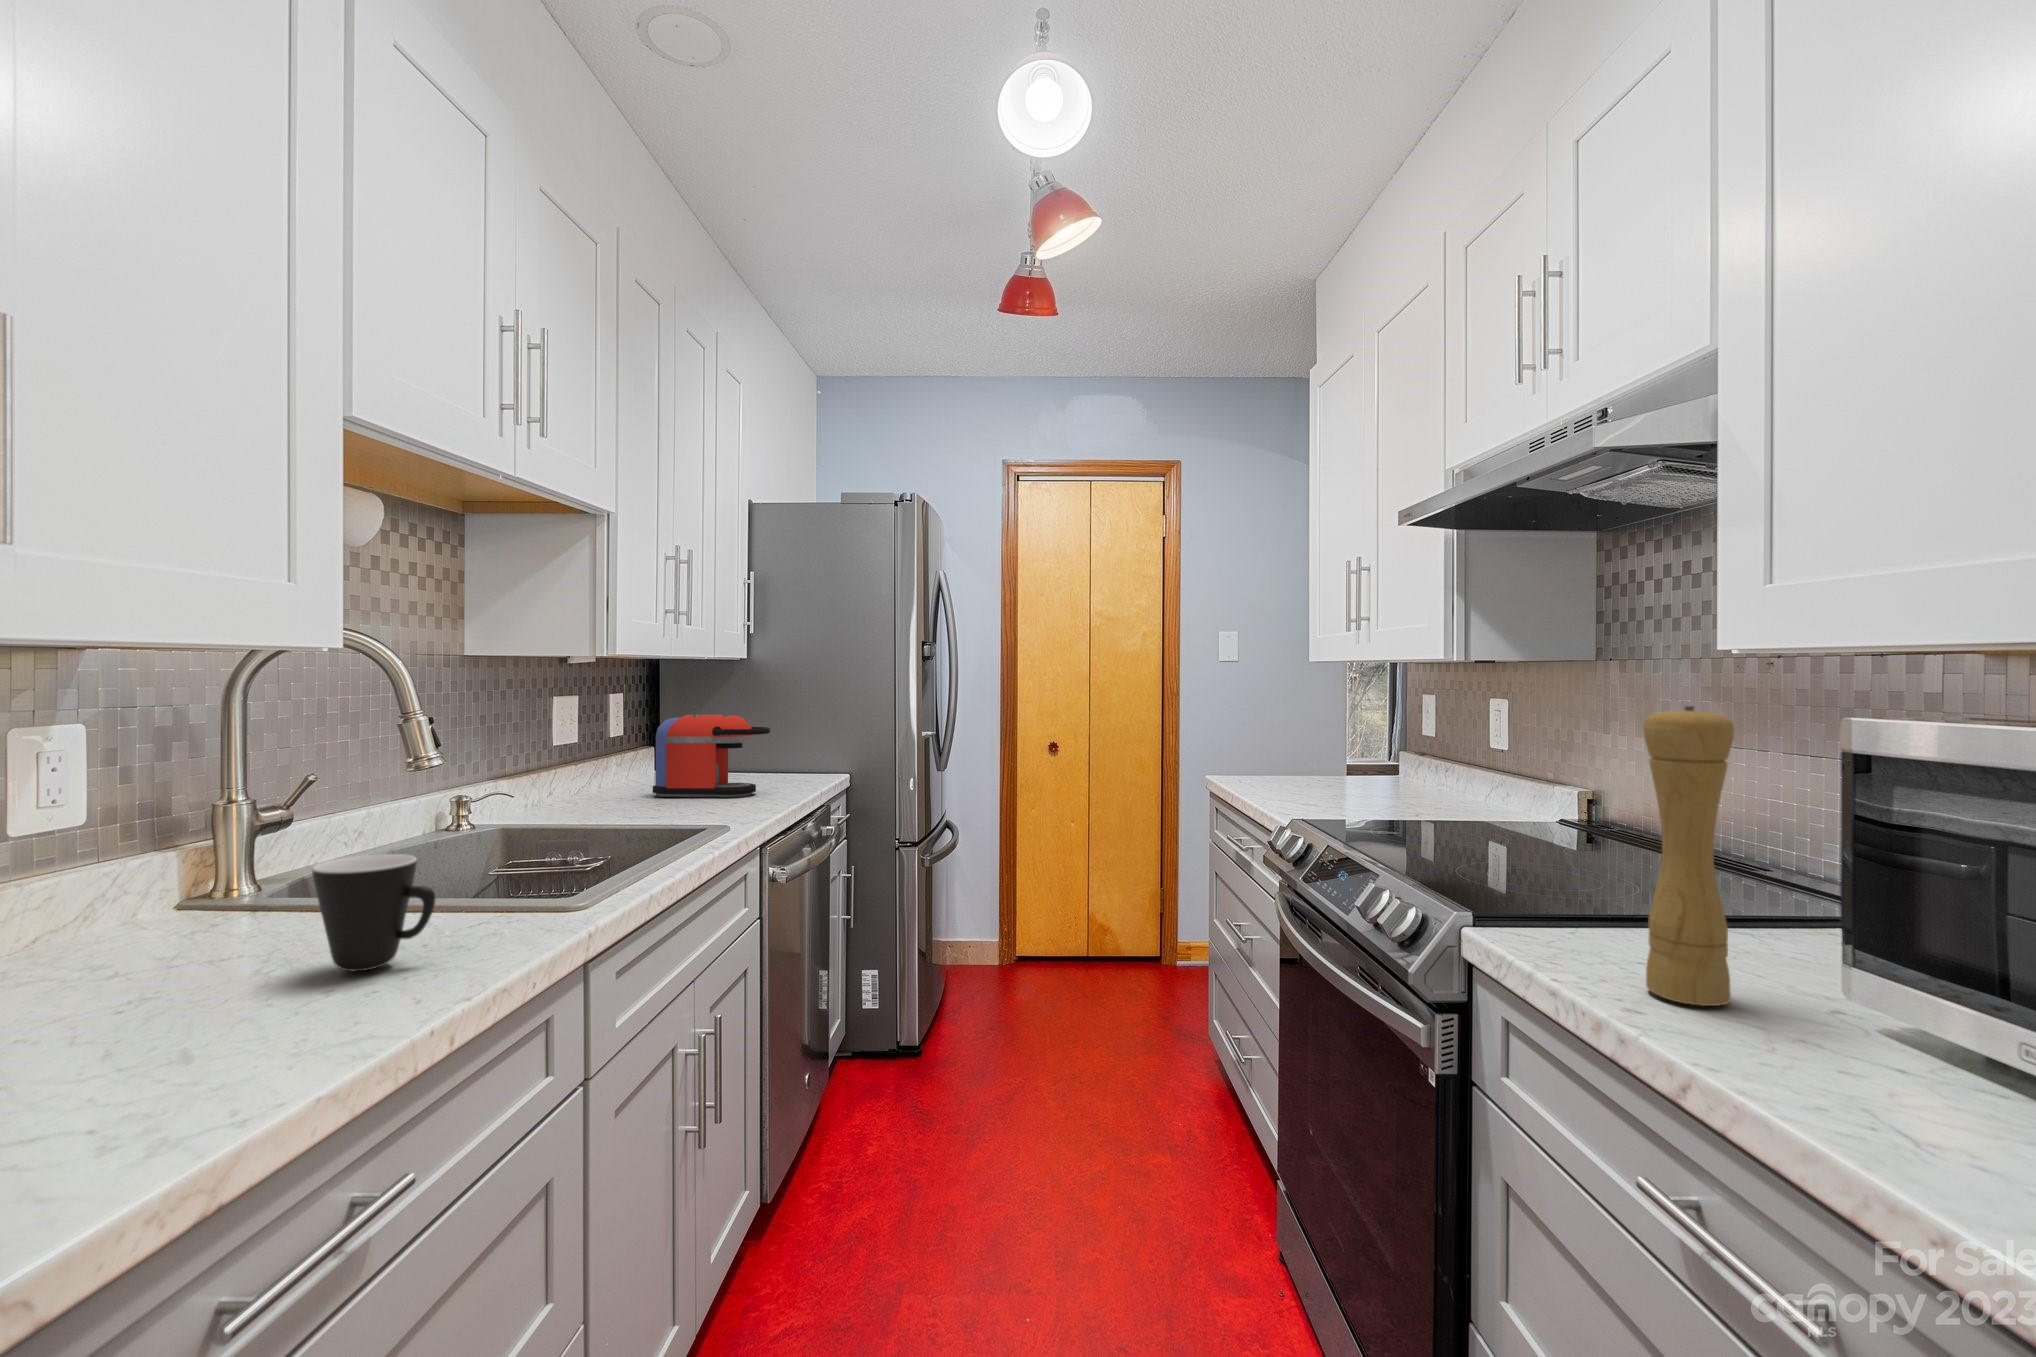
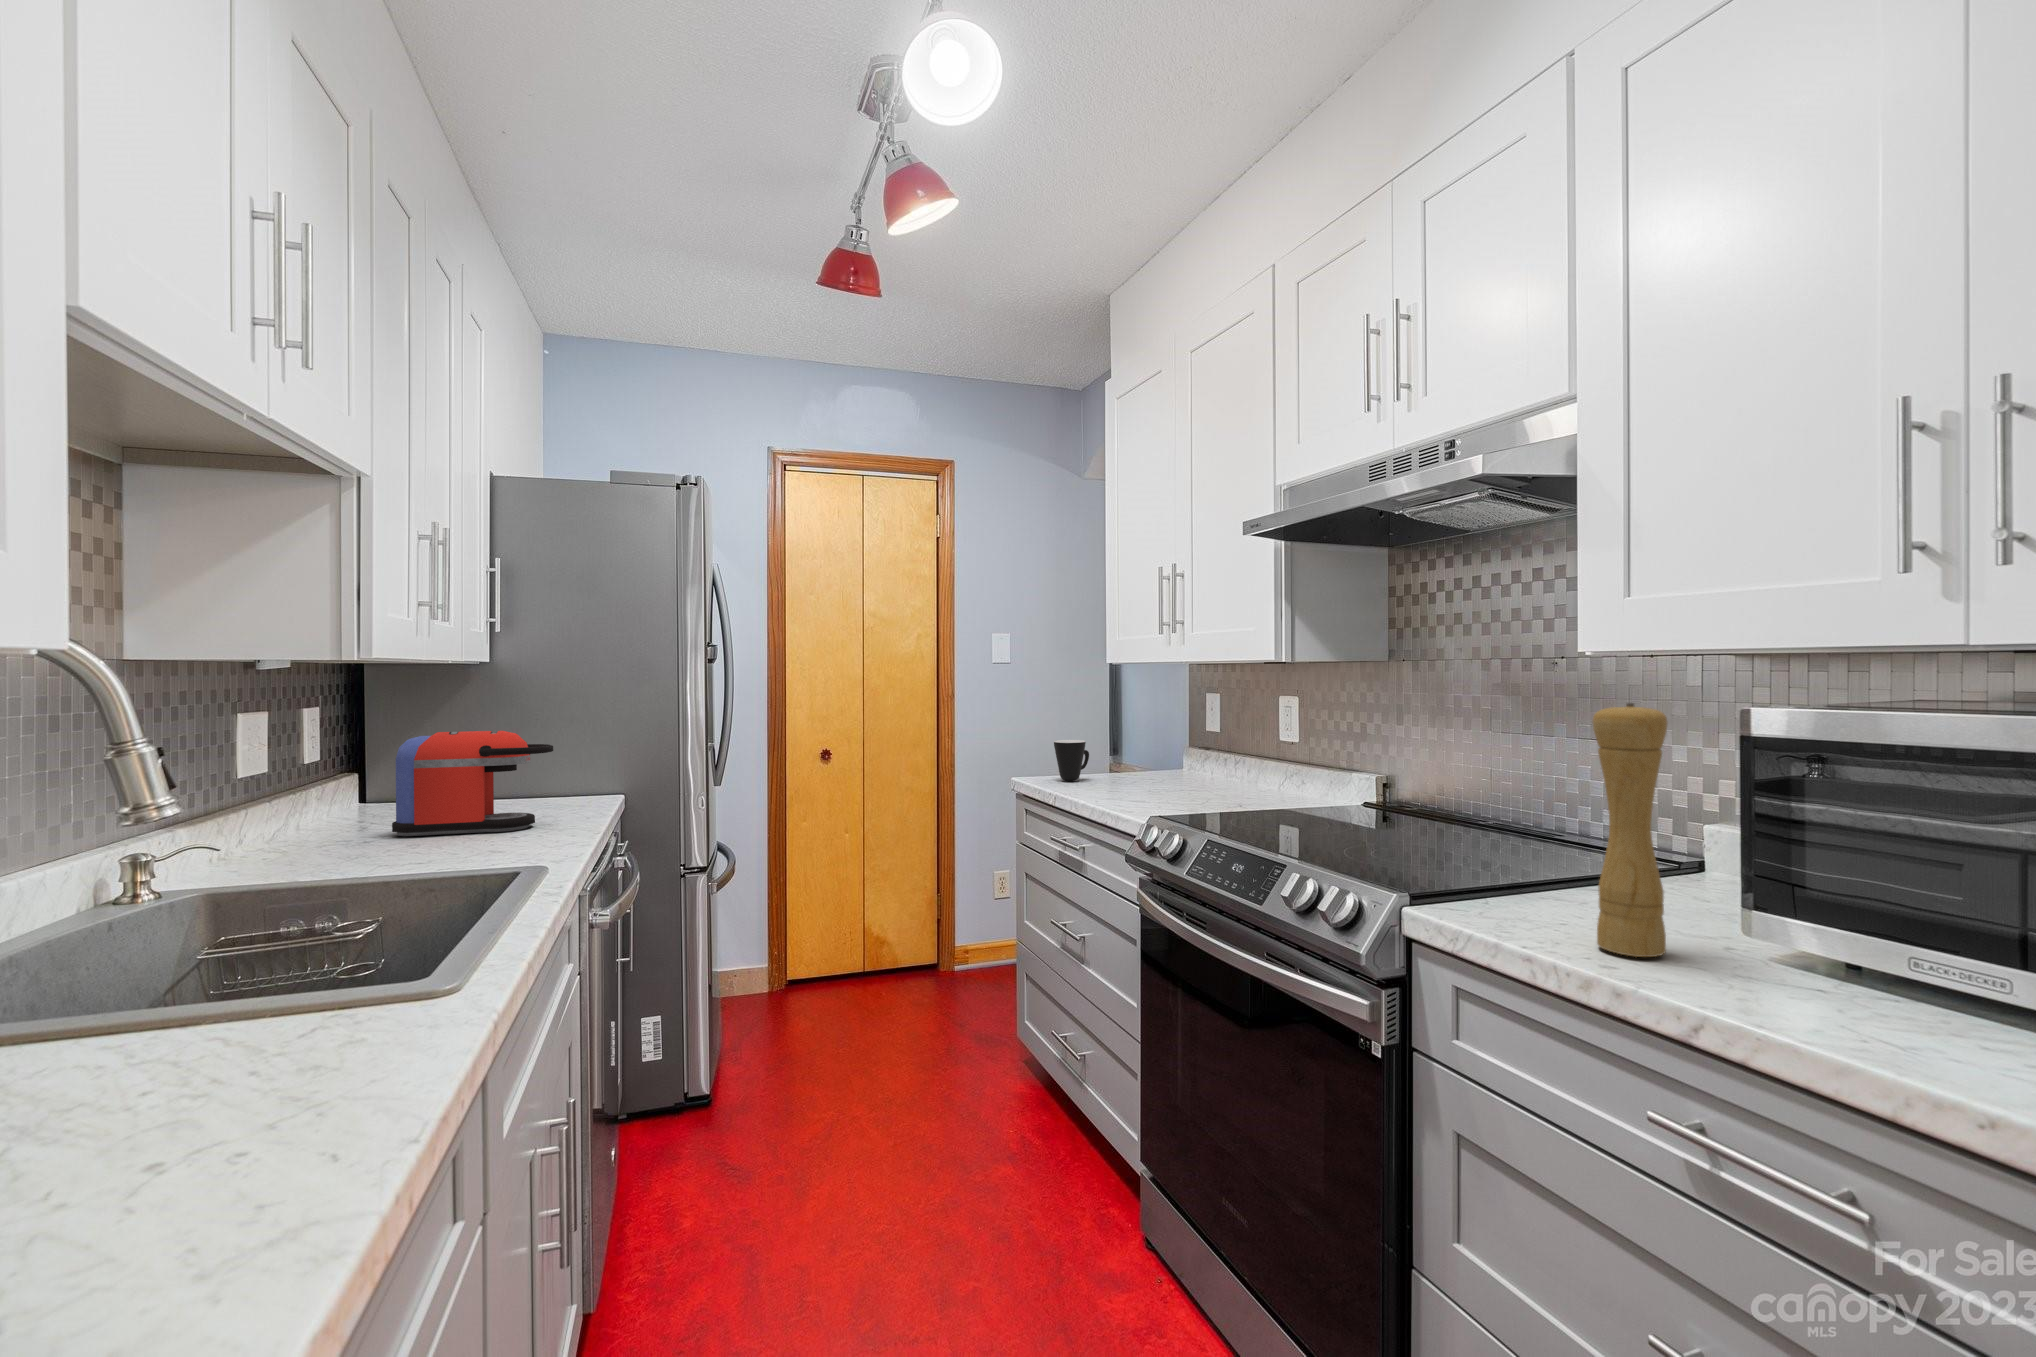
mug: present [312,854,435,971] -> present [1054,740,1089,781]

